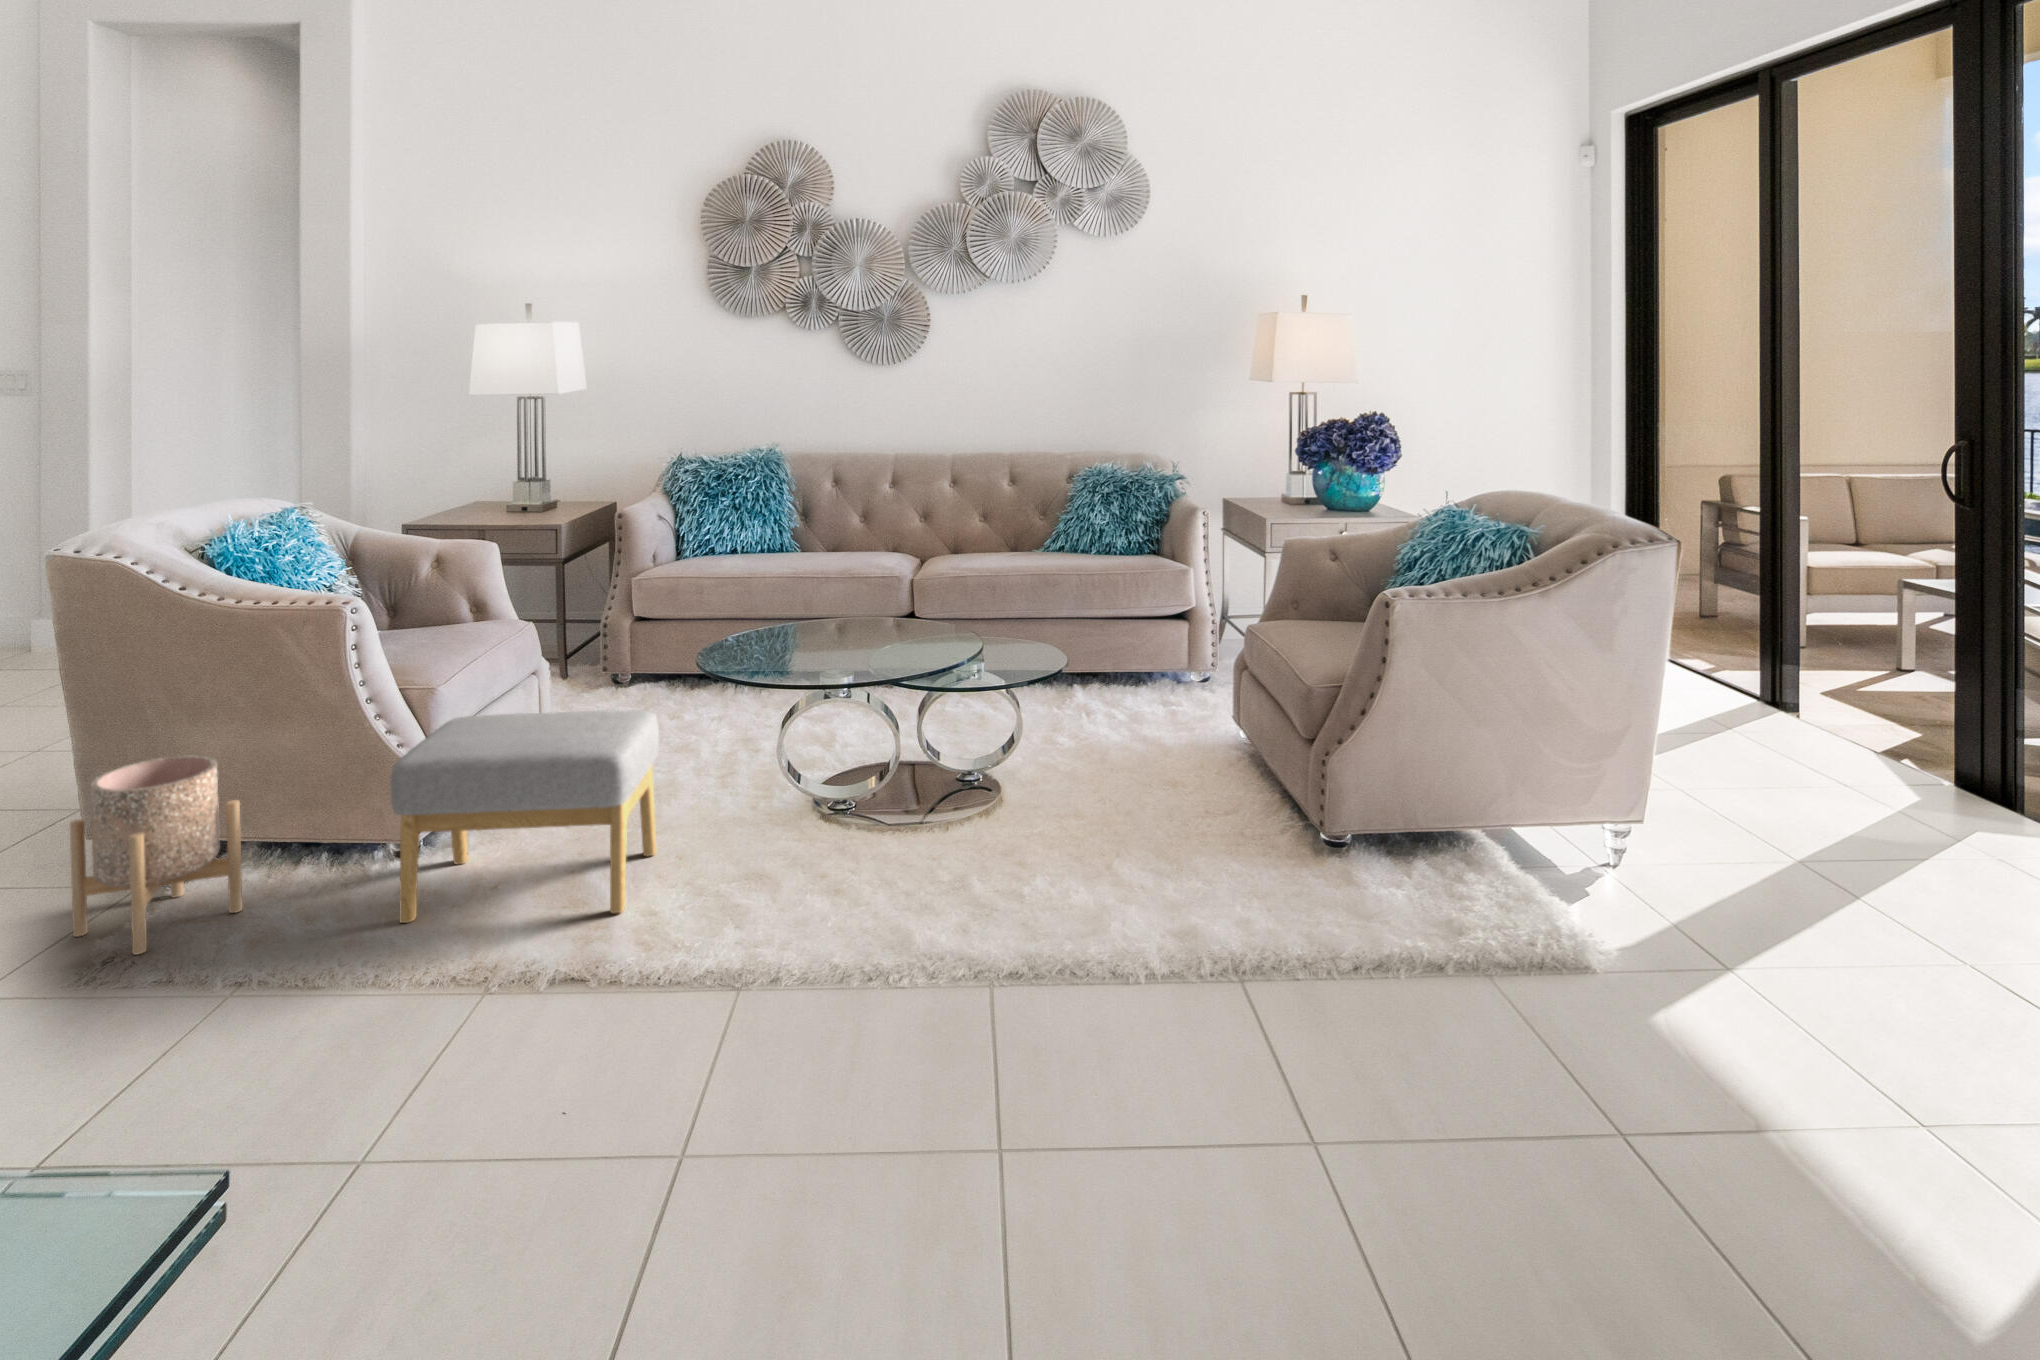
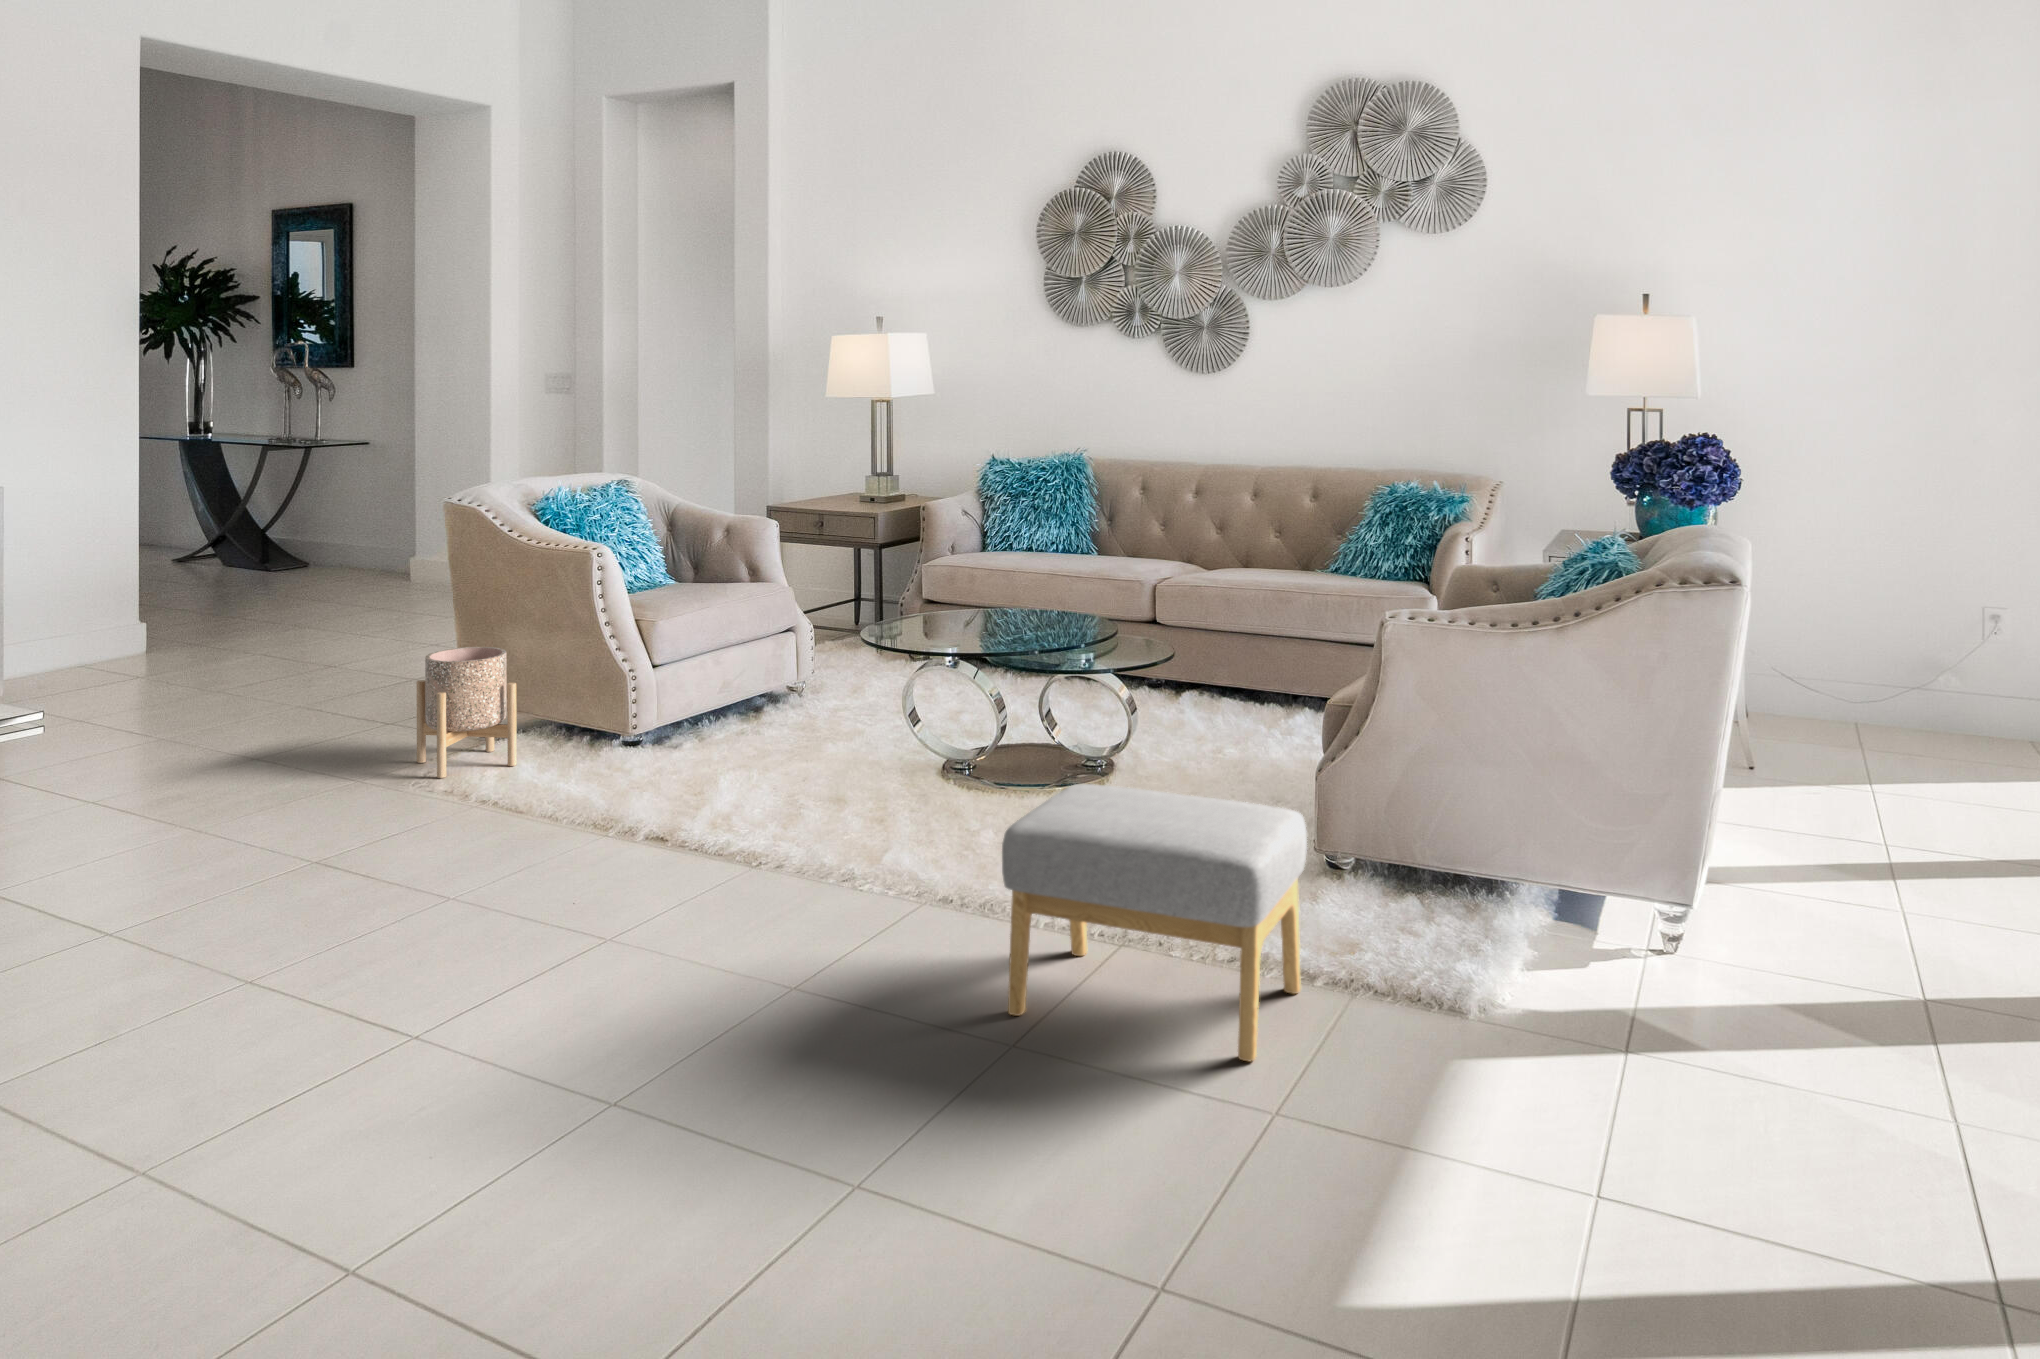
footstool: present [390,710,659,923] -> present [1002,784,1307,1061]

